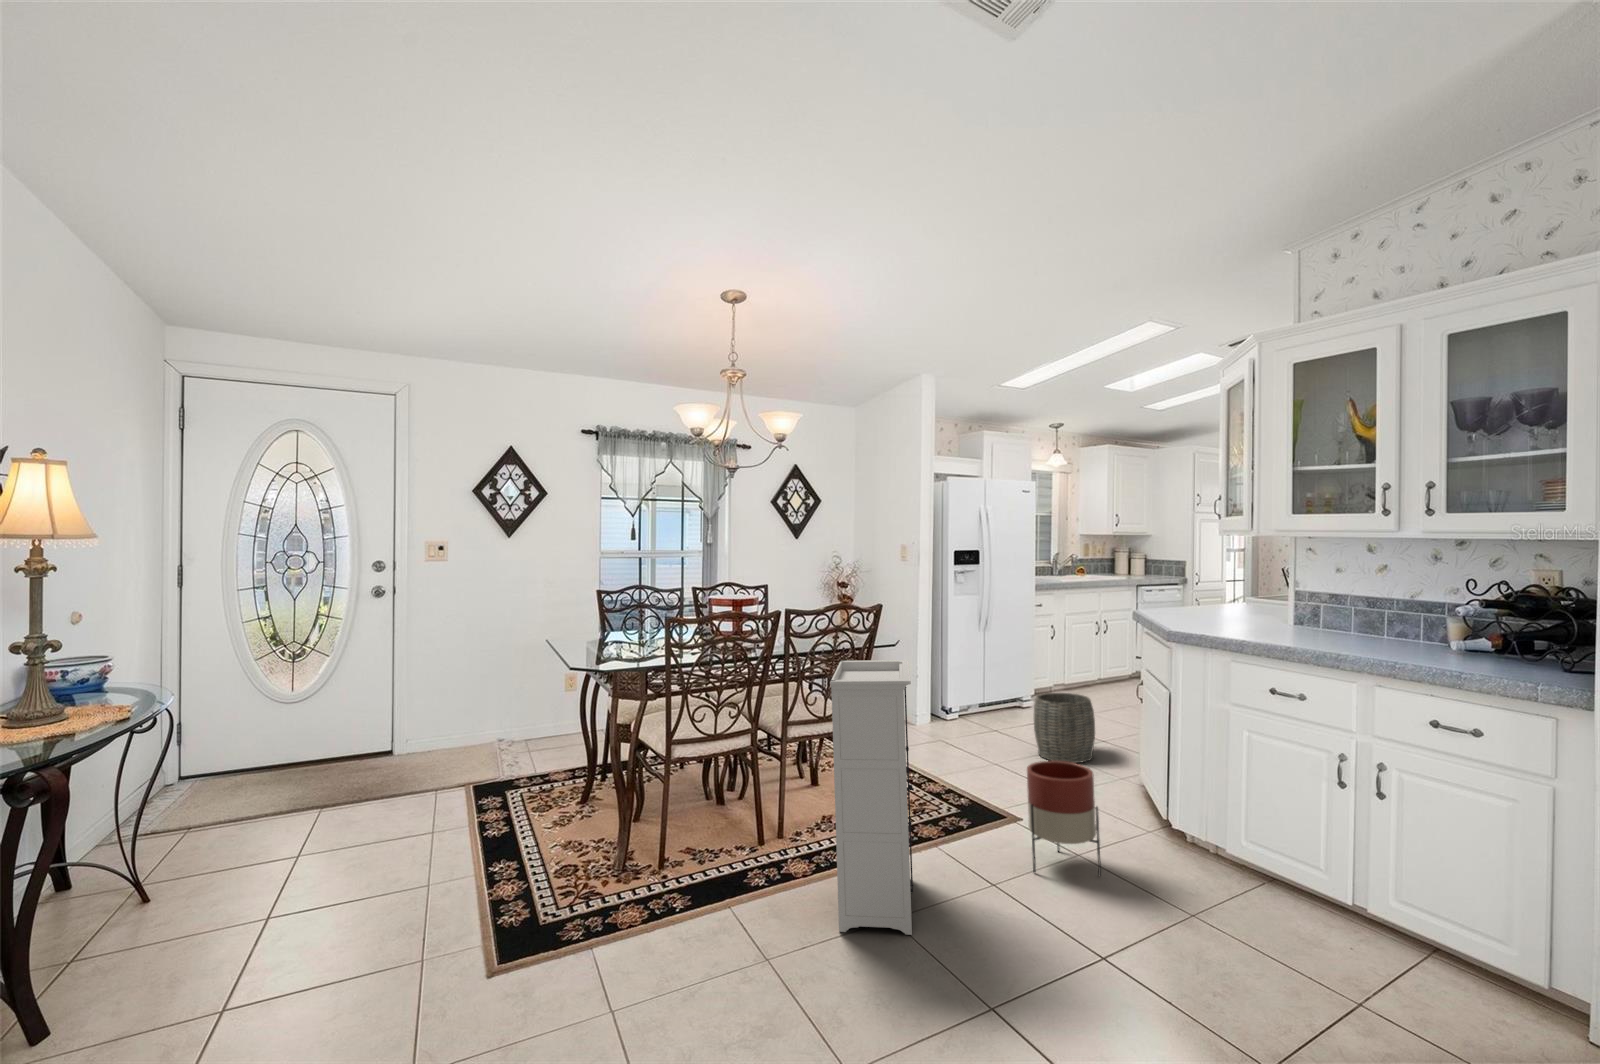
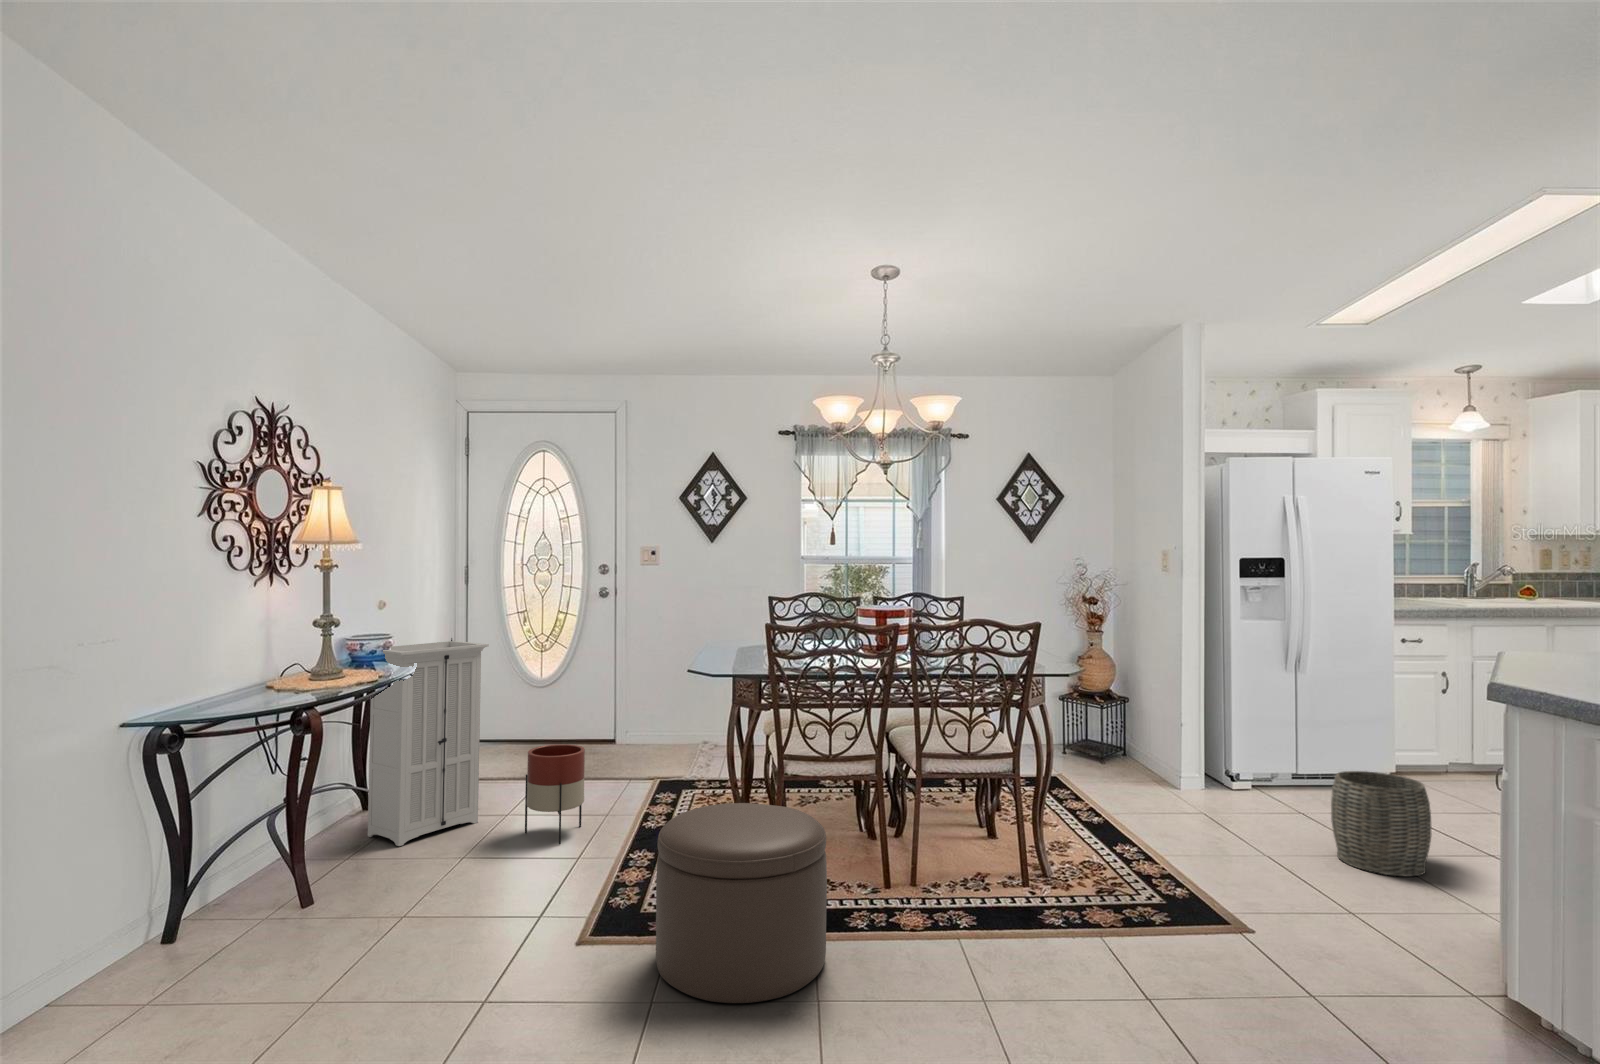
storage cabinet: present [831,660,914,935] -> present [368,638,489,846]
planter: present [1027,761,1101,876] -> present [525,744,585,844]
ottoman: none [590,791,755,992] -> present [656,803,827,1003]

